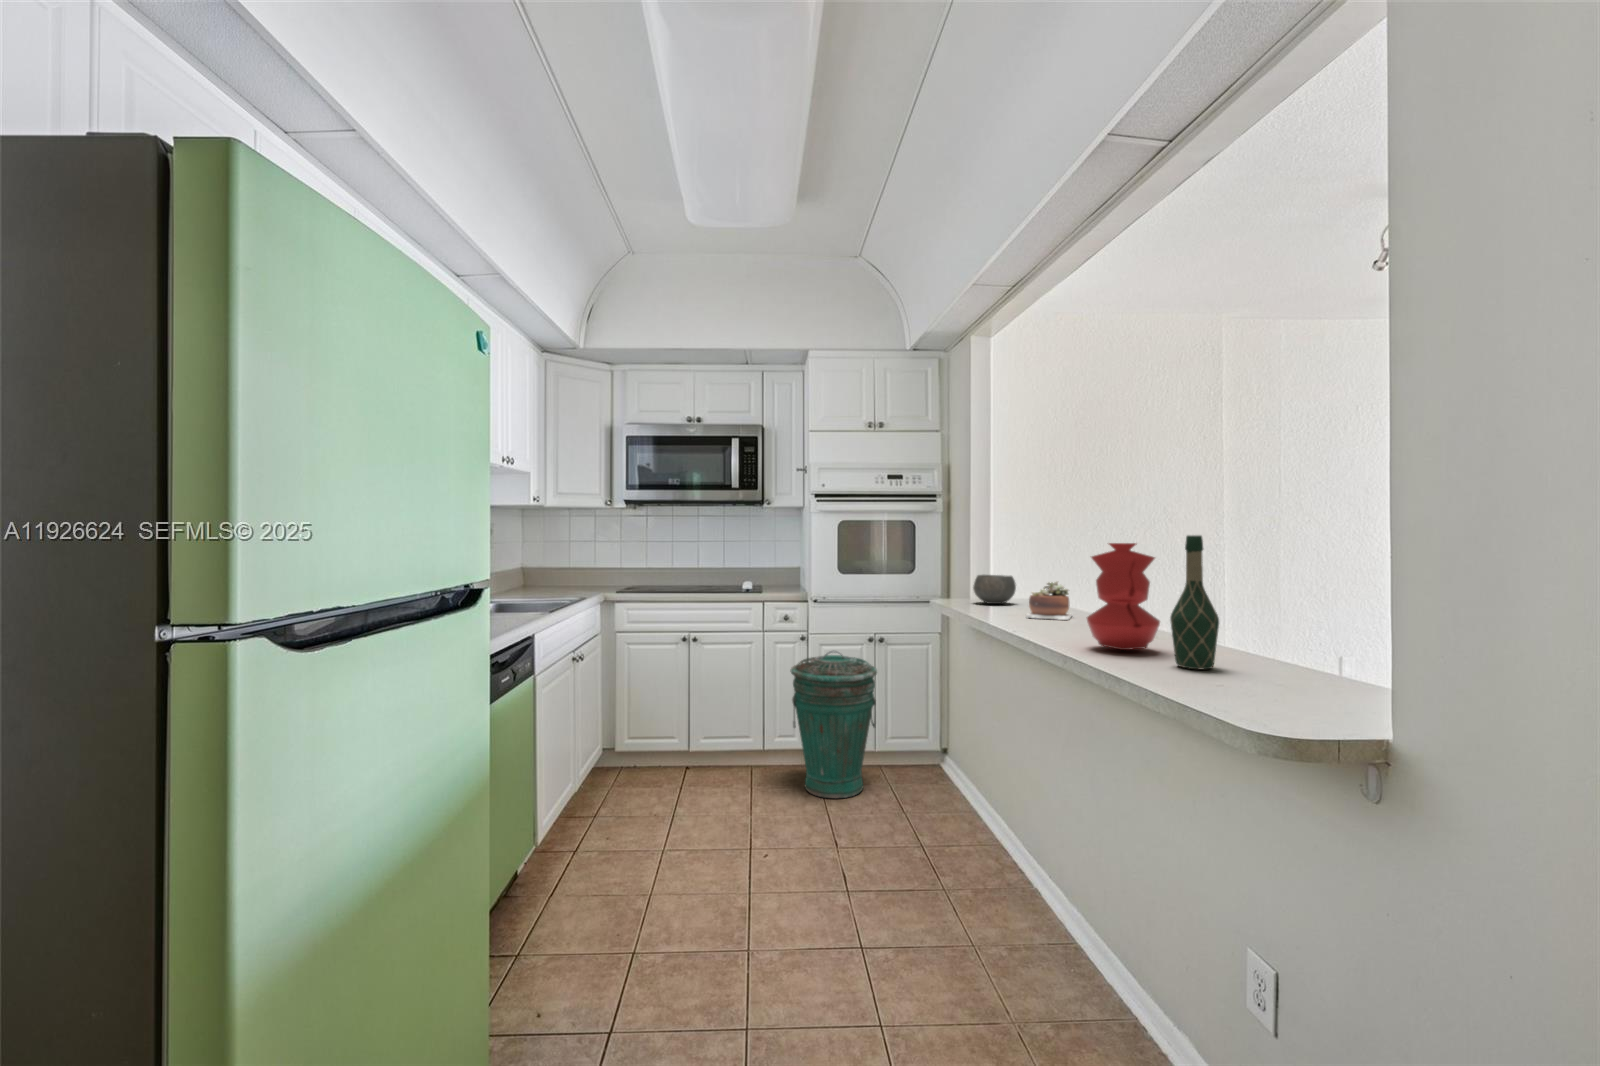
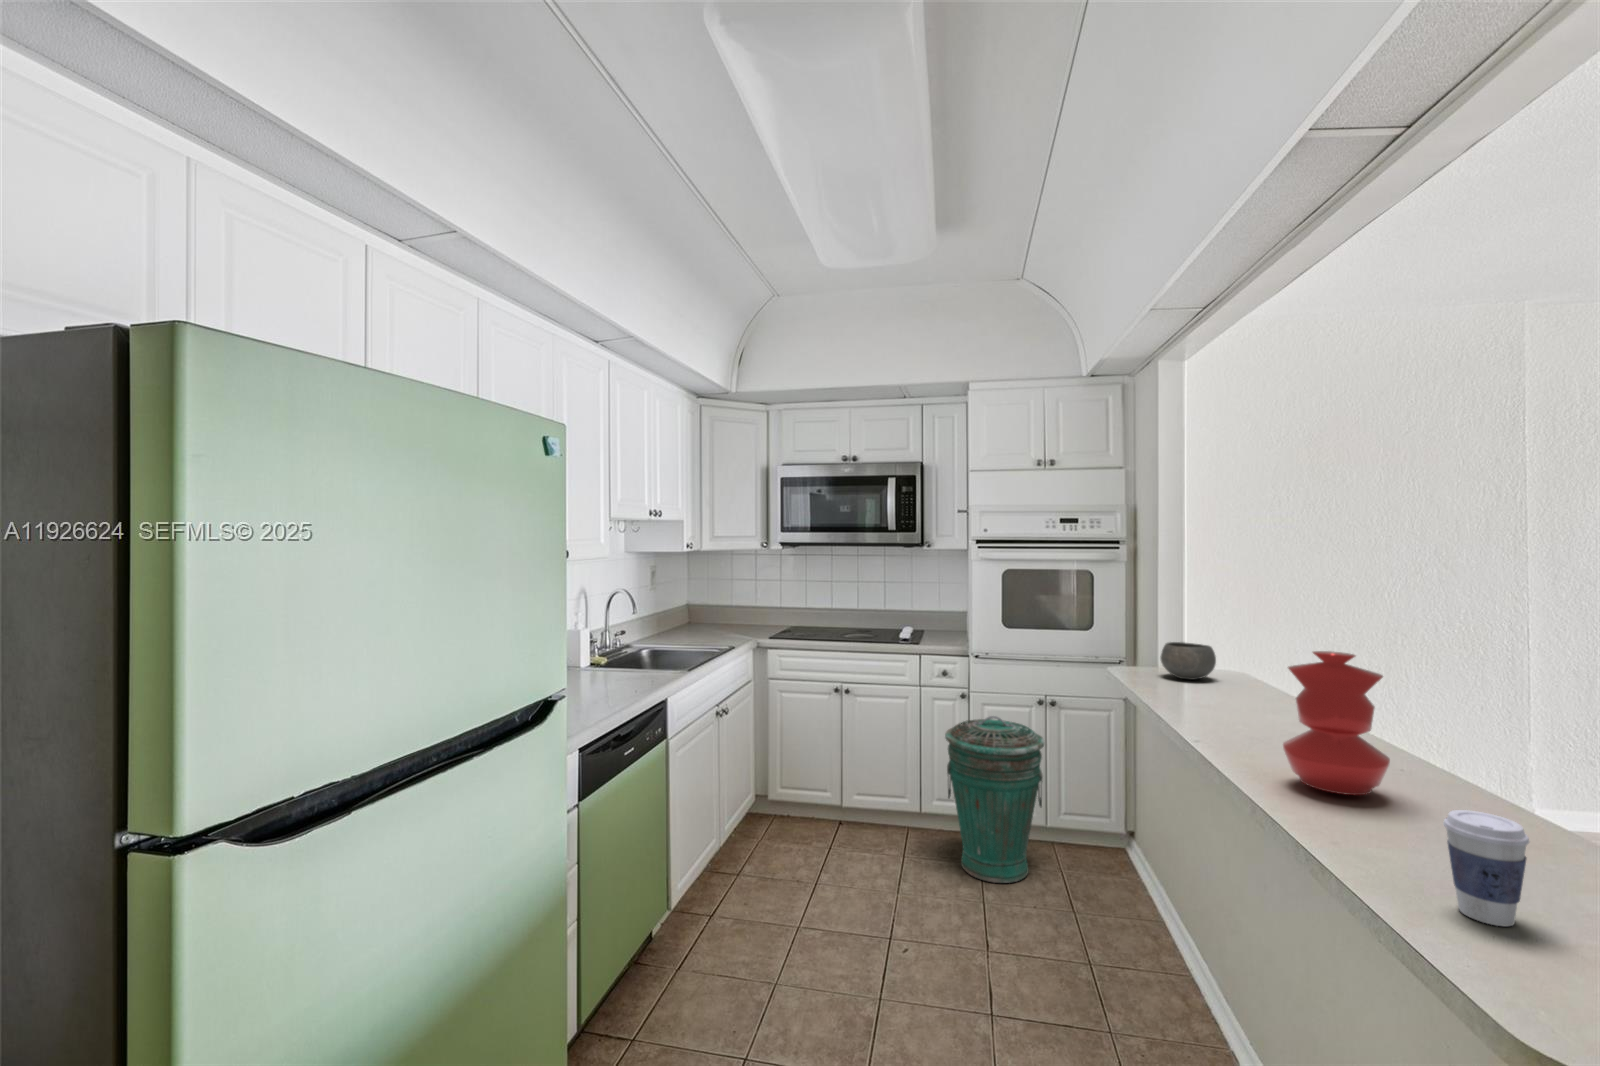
wine bottle: present [1170,535,1219,669] -> none [1396,664,1472,849]
succulent plant: present [1026,582,1072,620] -> none [1219,666,1286,719]
coffee cup: none [1212,623,1265,698] -> present [1443,810,1529,926]

